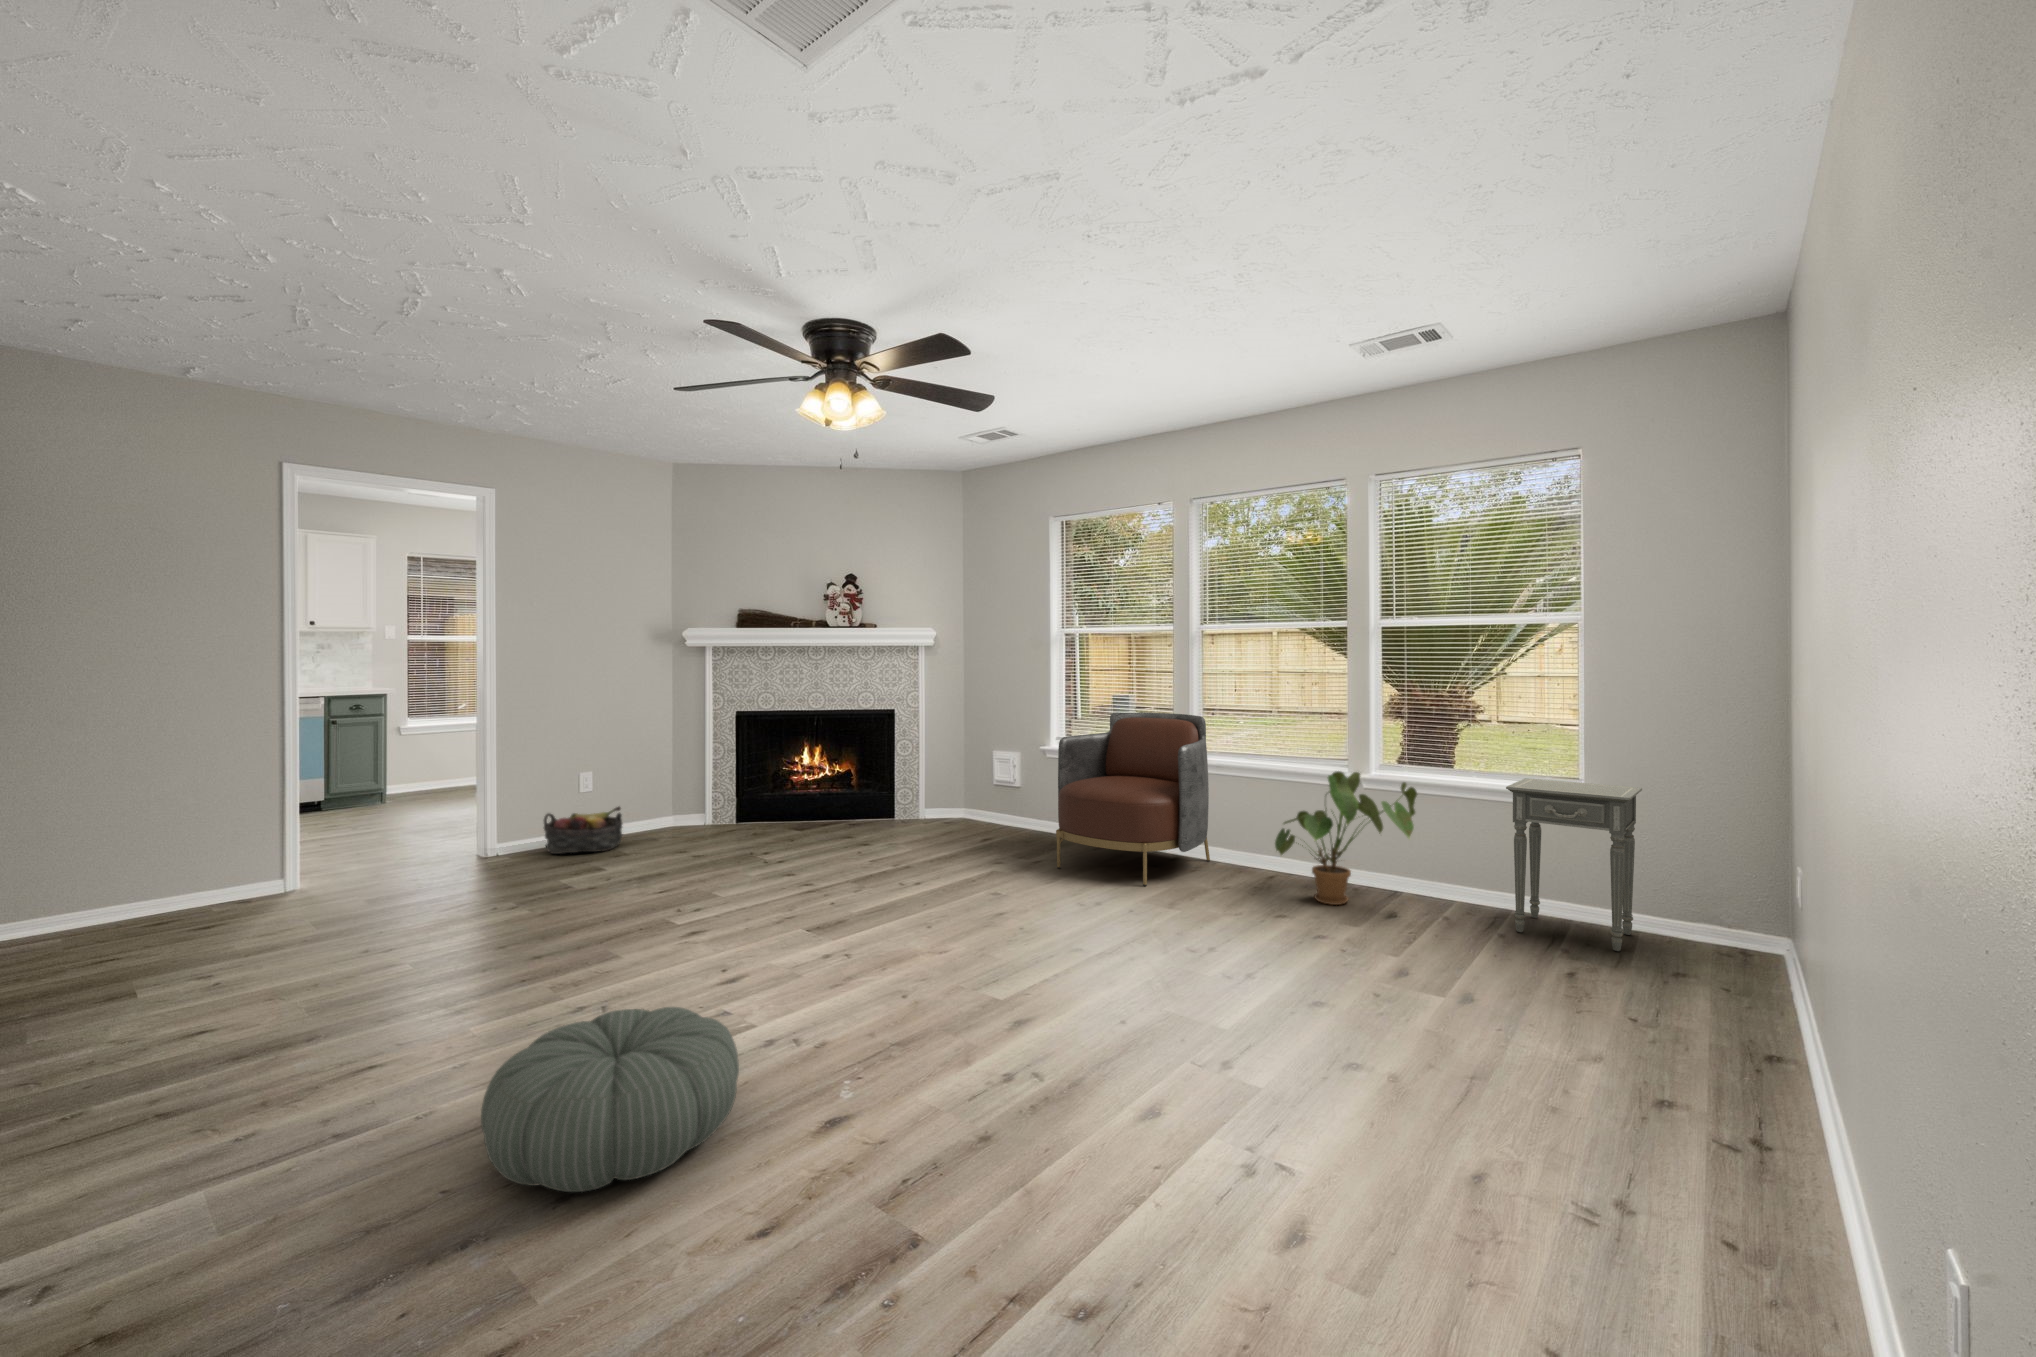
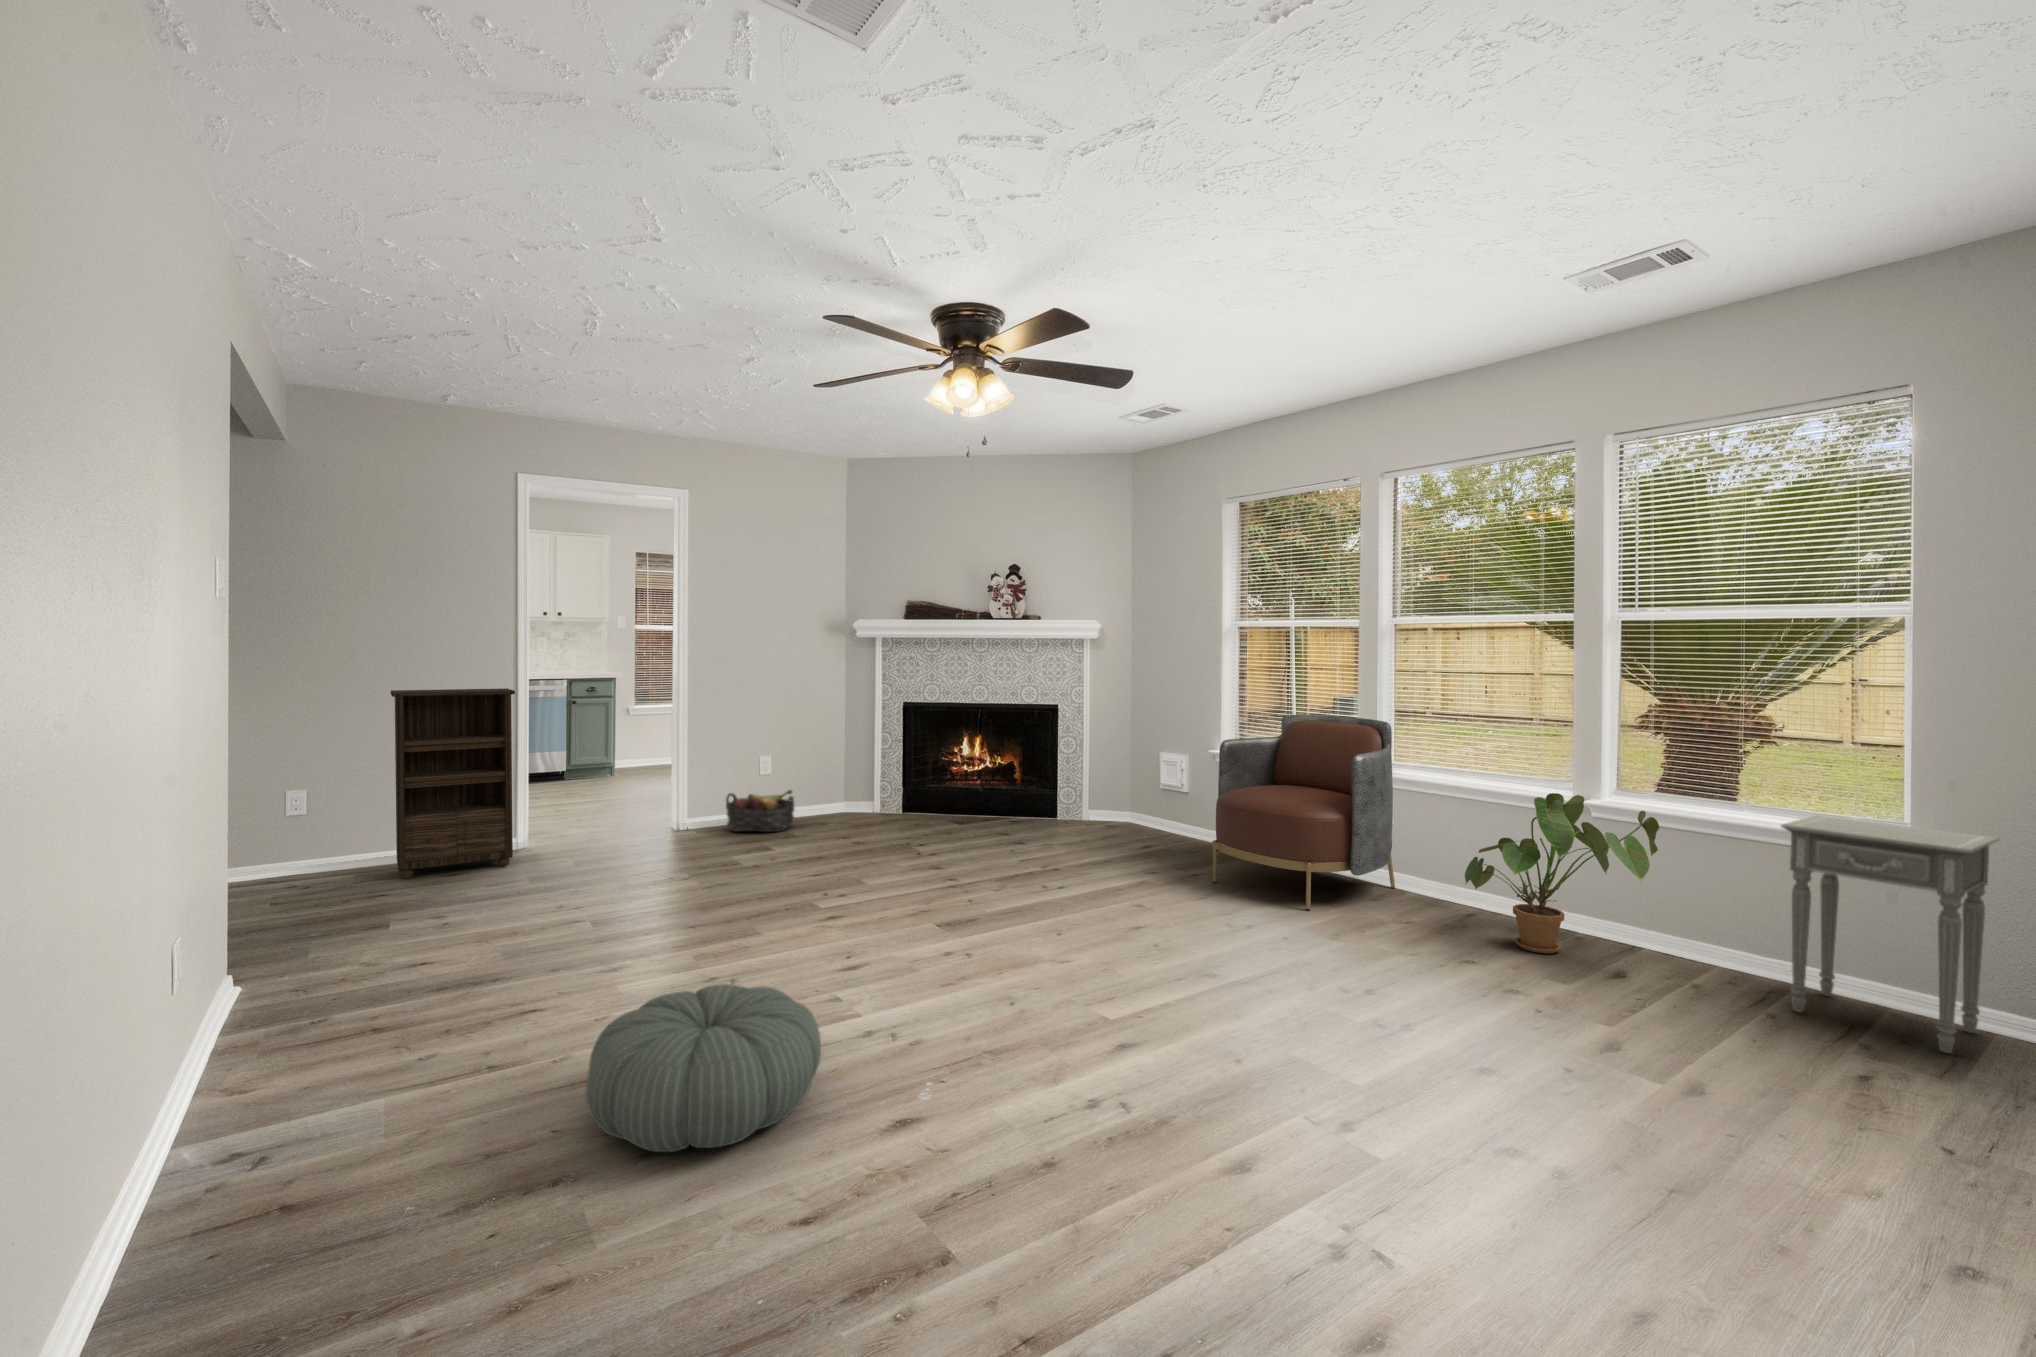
bookshelf: none [110,708,286,937] -> present [391,688,515,878]

